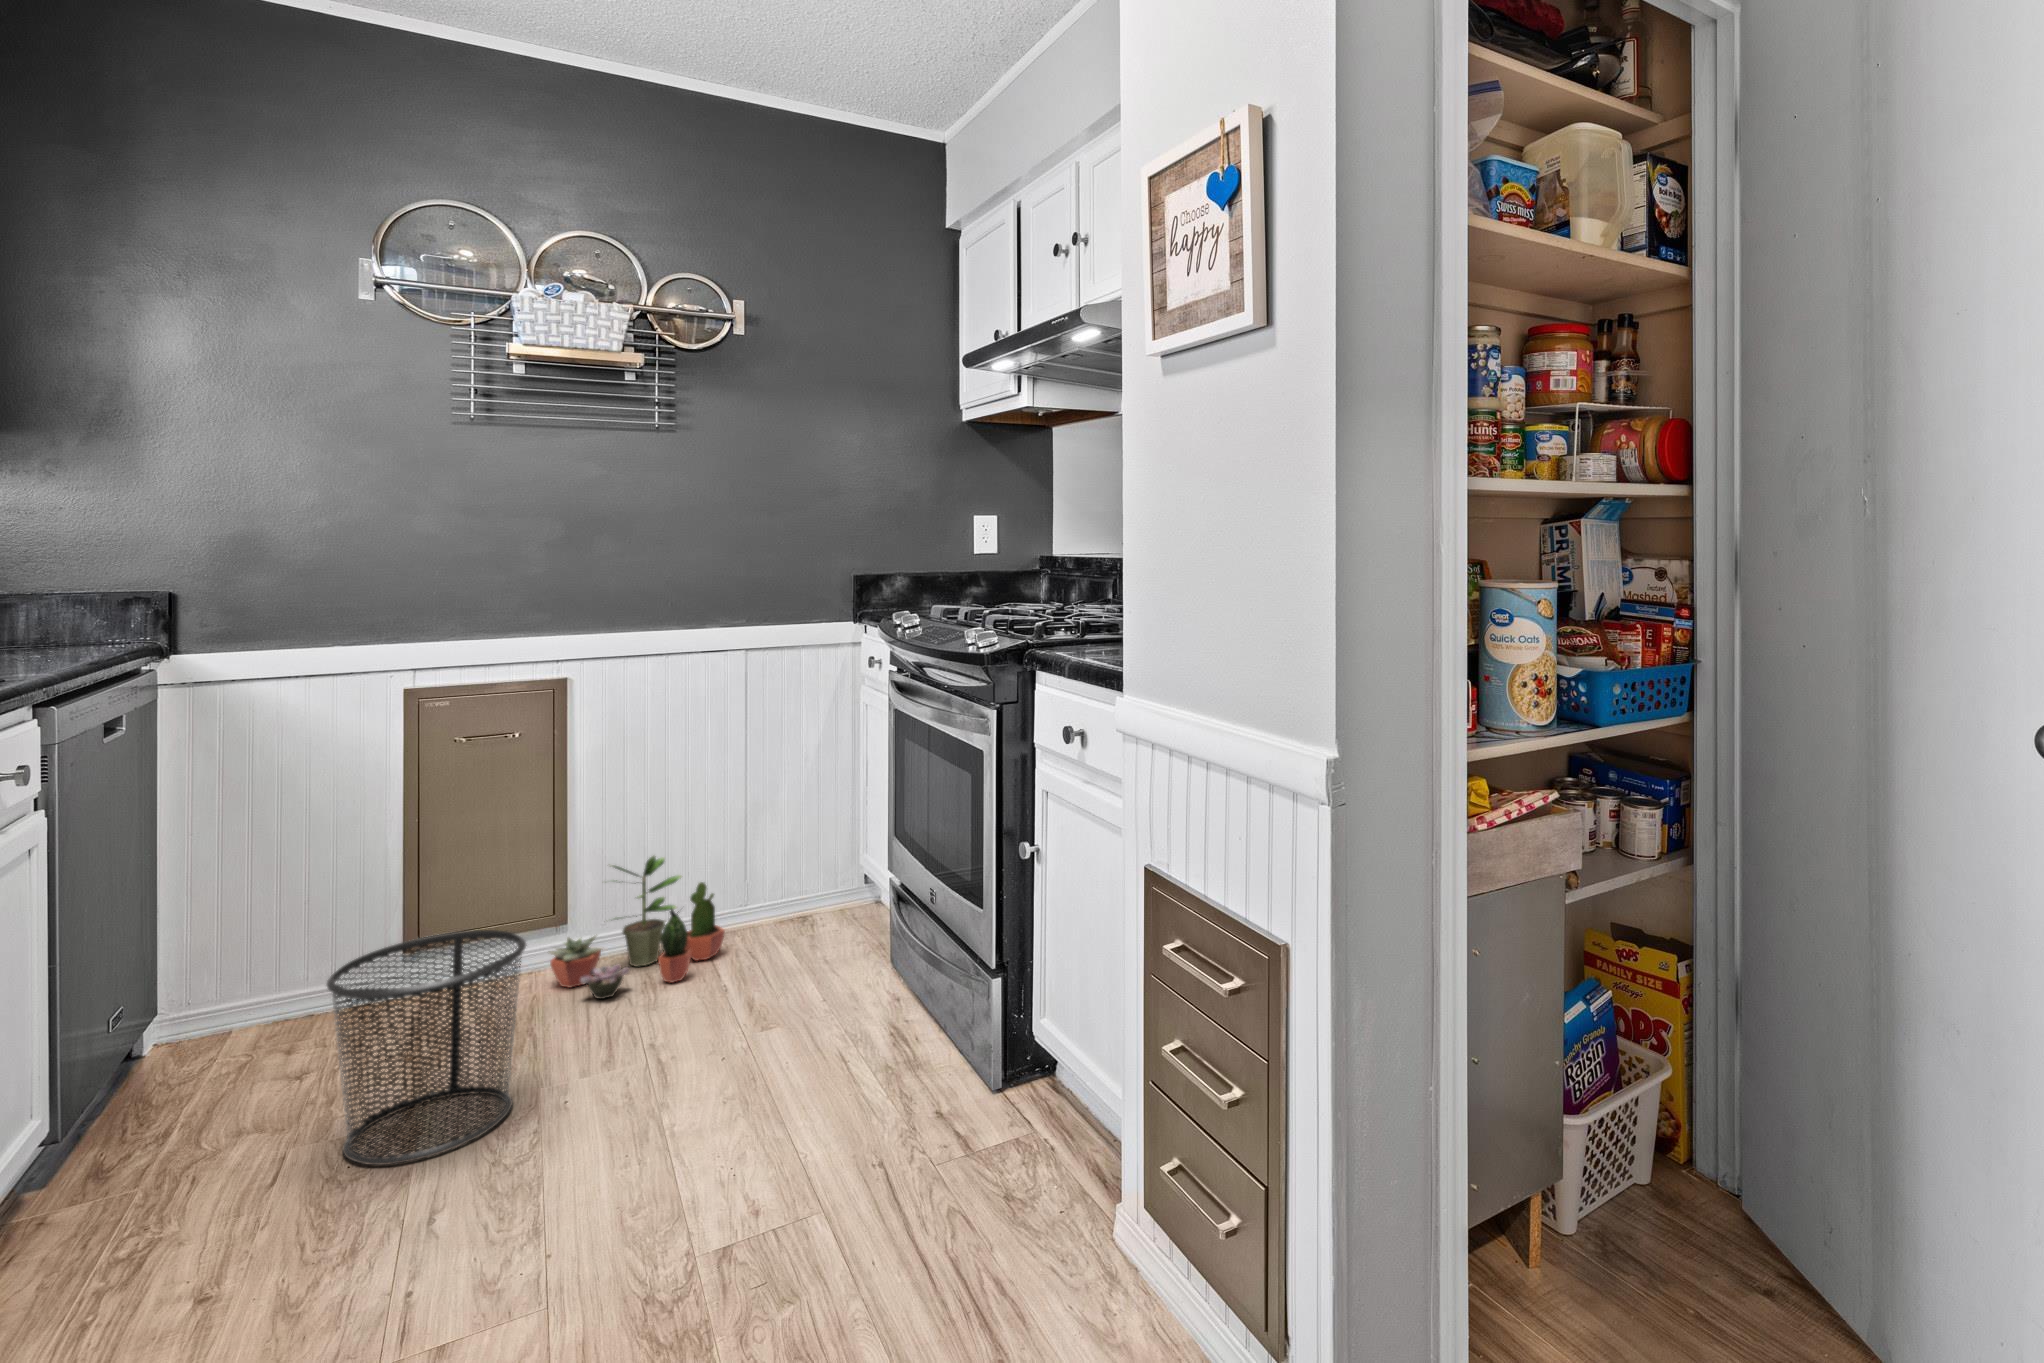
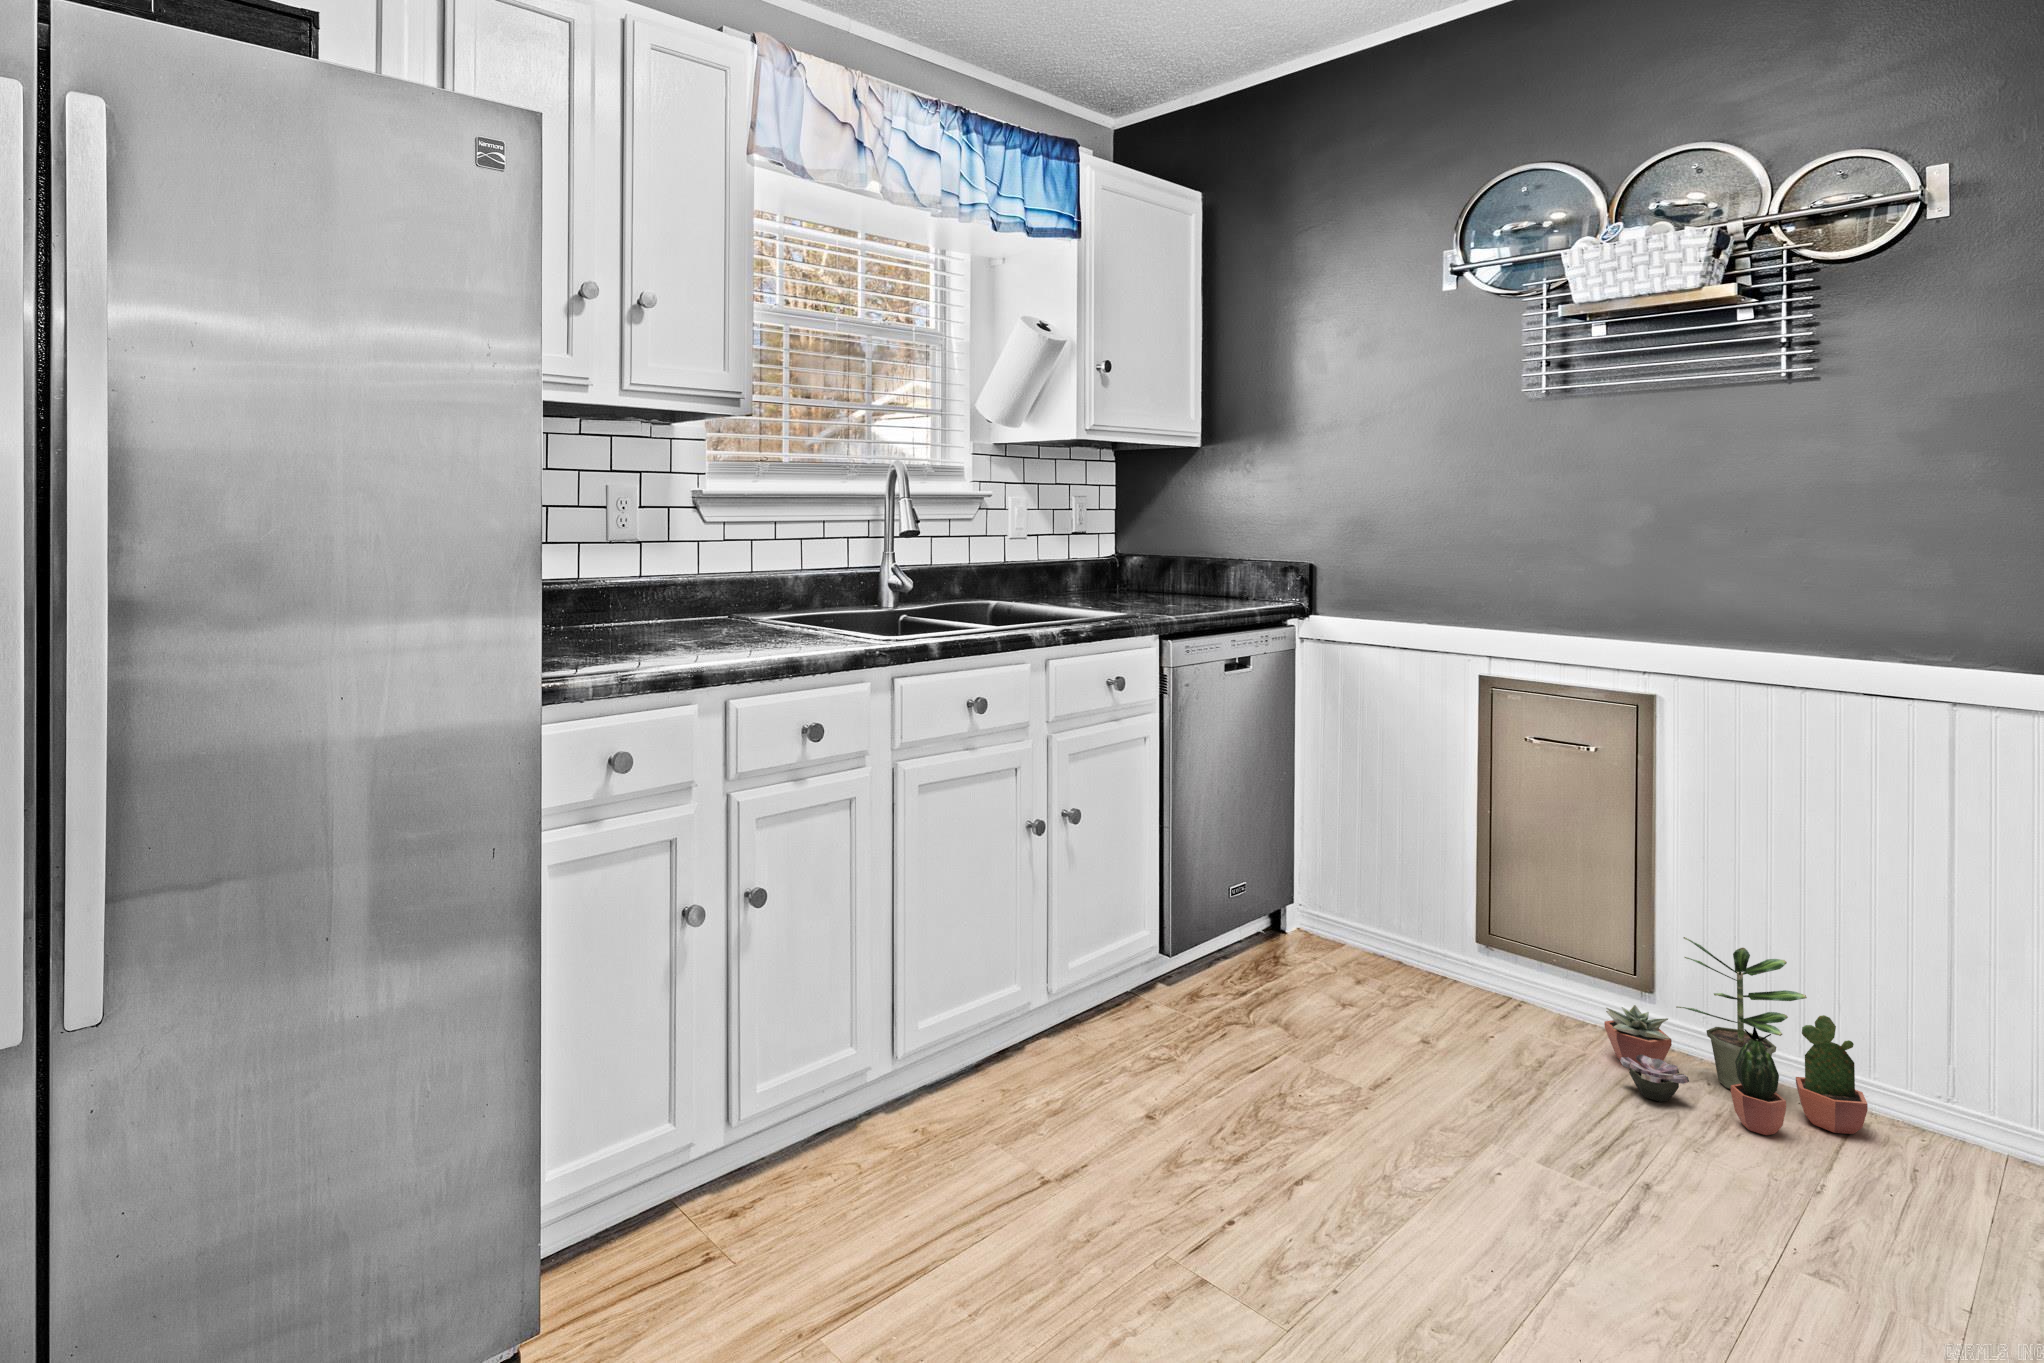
waste bin: present [327,930,526,1165] -> none [1288,914,1469,1146]

